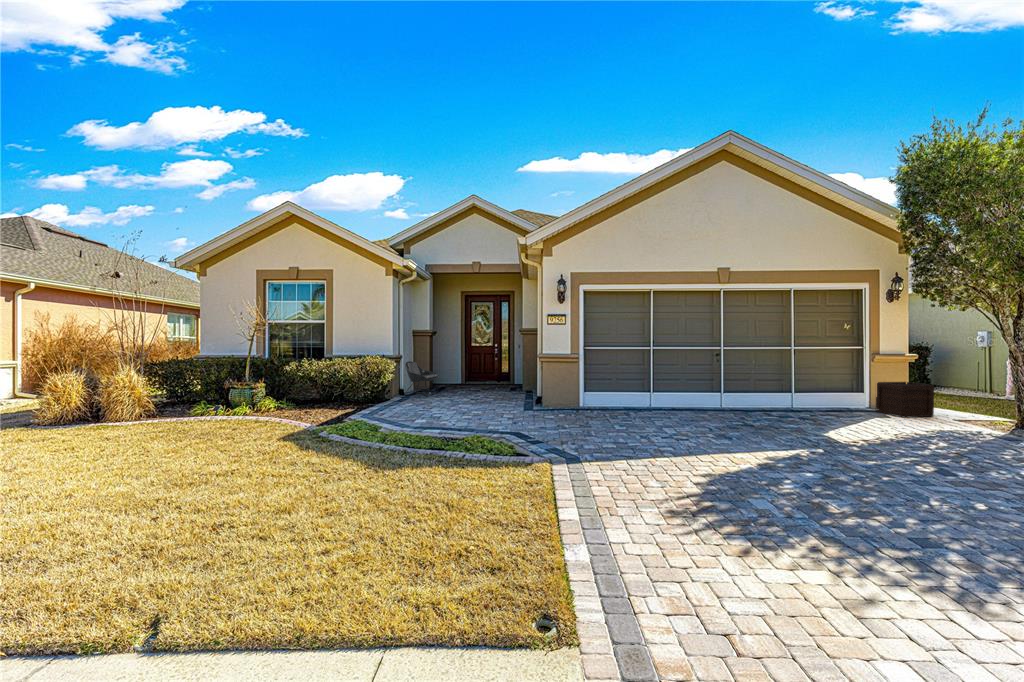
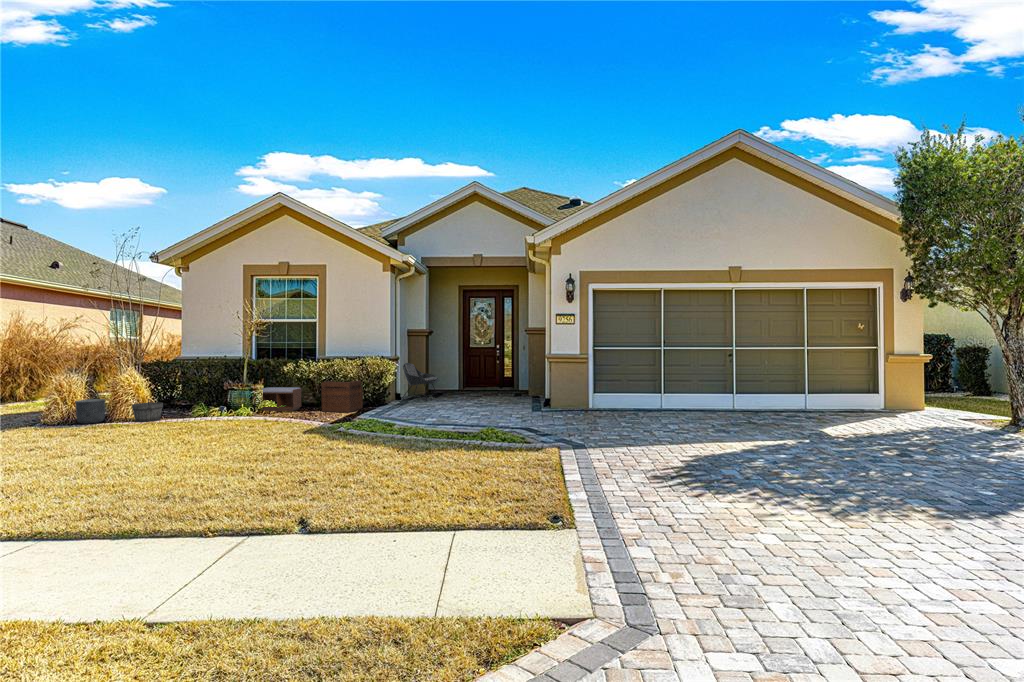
wooden crate: present [876,382,934,417] -> present [322,380,363,412]
bench: none [262,386,304,409] -> present [262,387,302,411]
wooden bucket: none [125,398,160,423] -> present [132,399,163,422]
planter: none [66,399,100,425] -> present [75,399,105,424]

